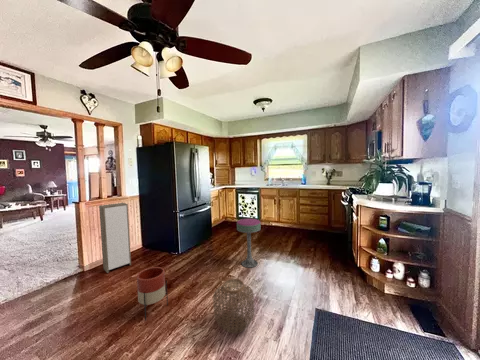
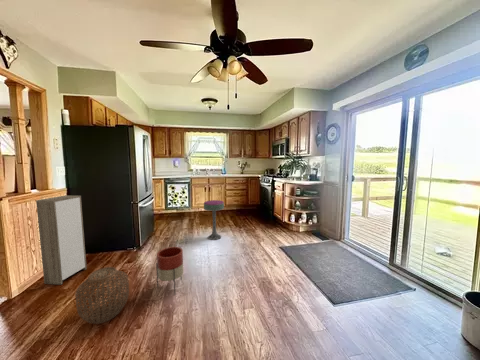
woven basket: present [213,279,254,333] -> present [75,267,129,323]

